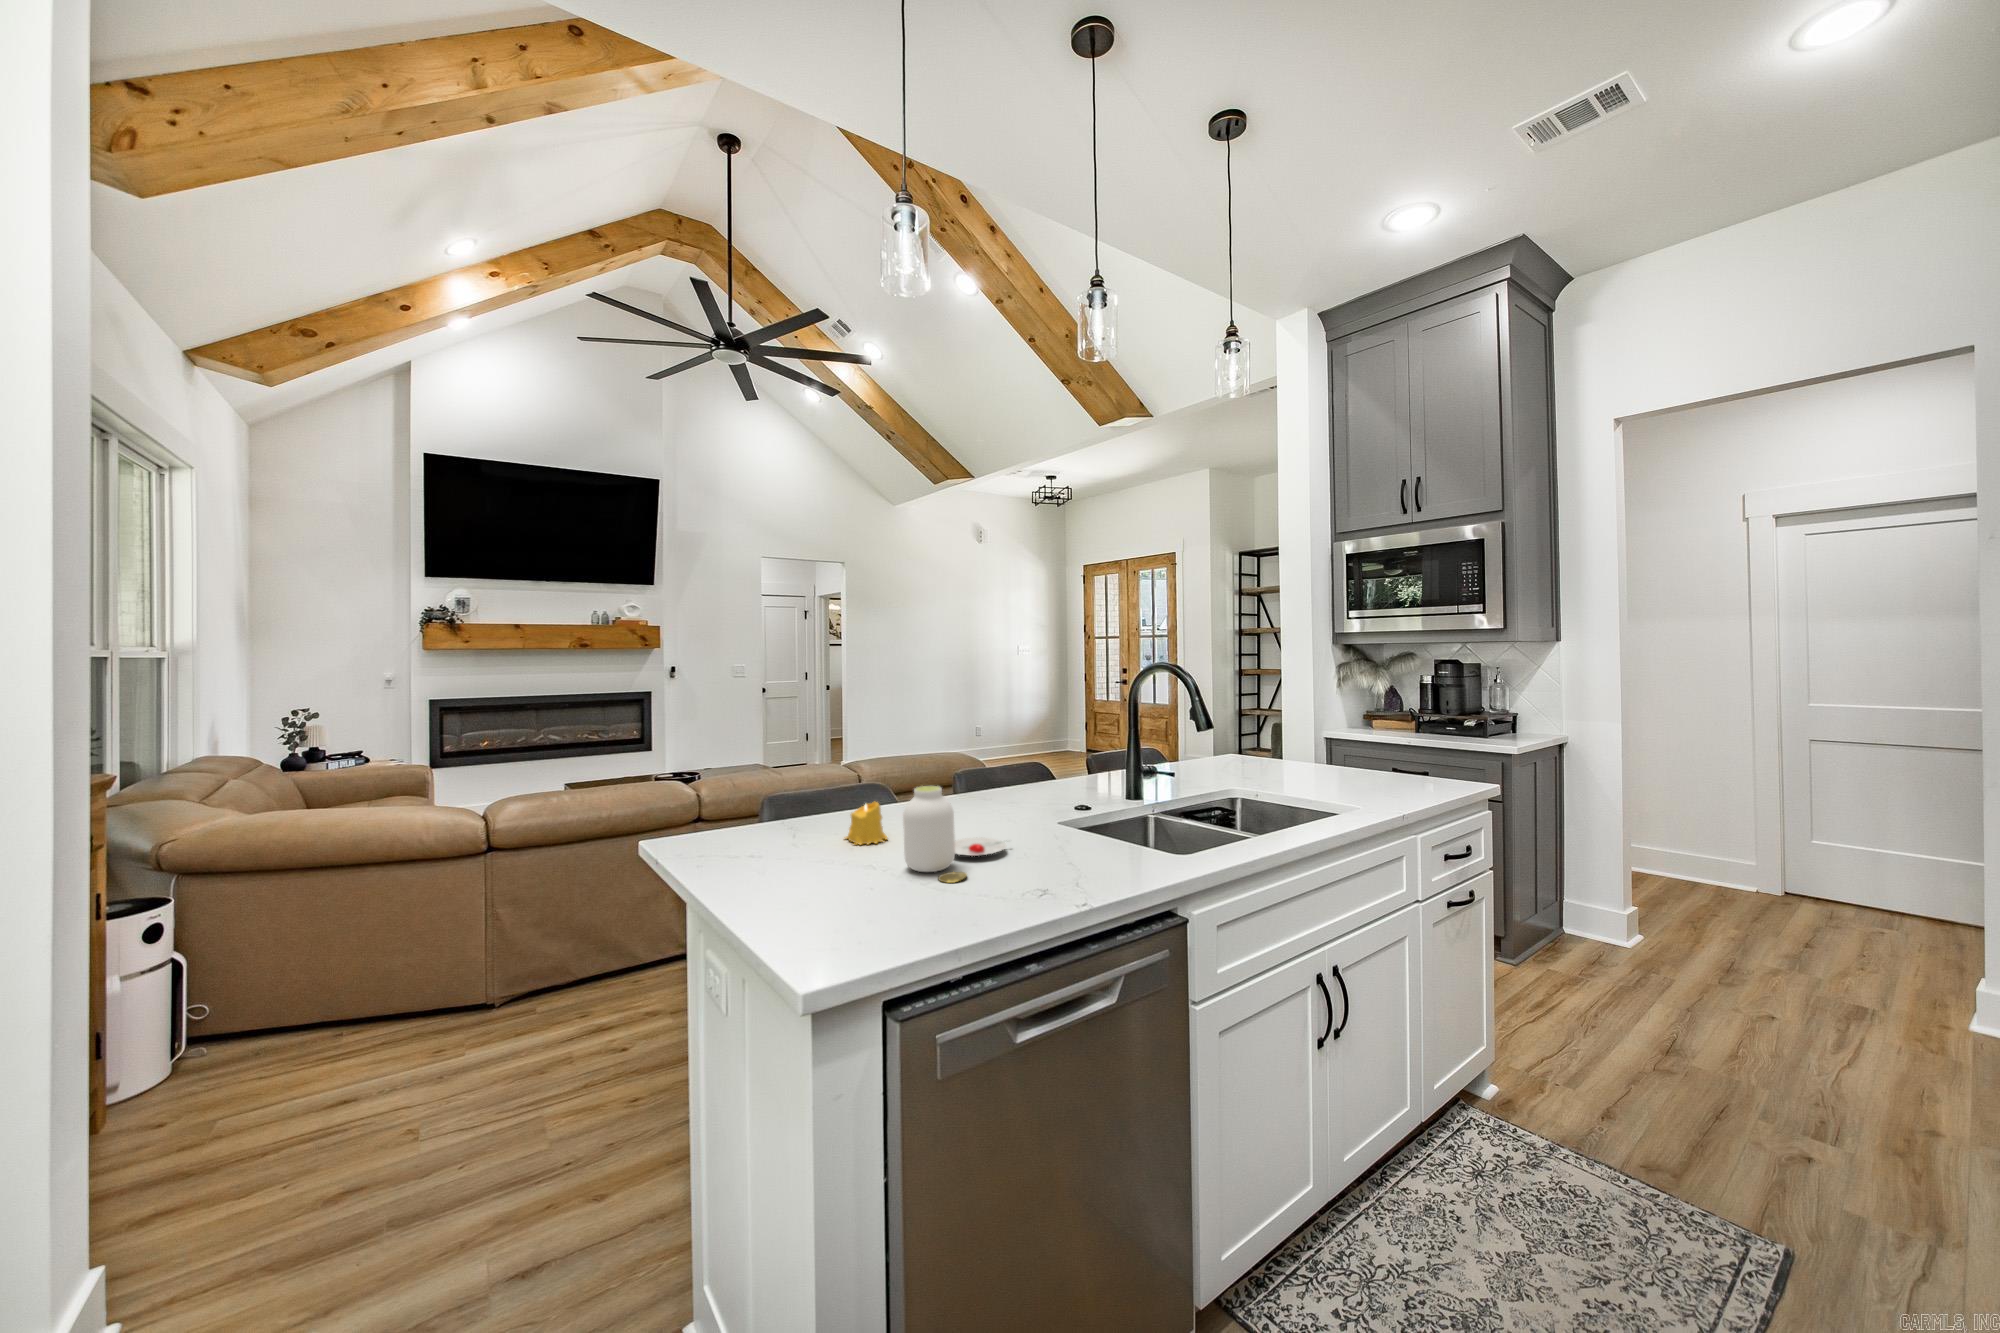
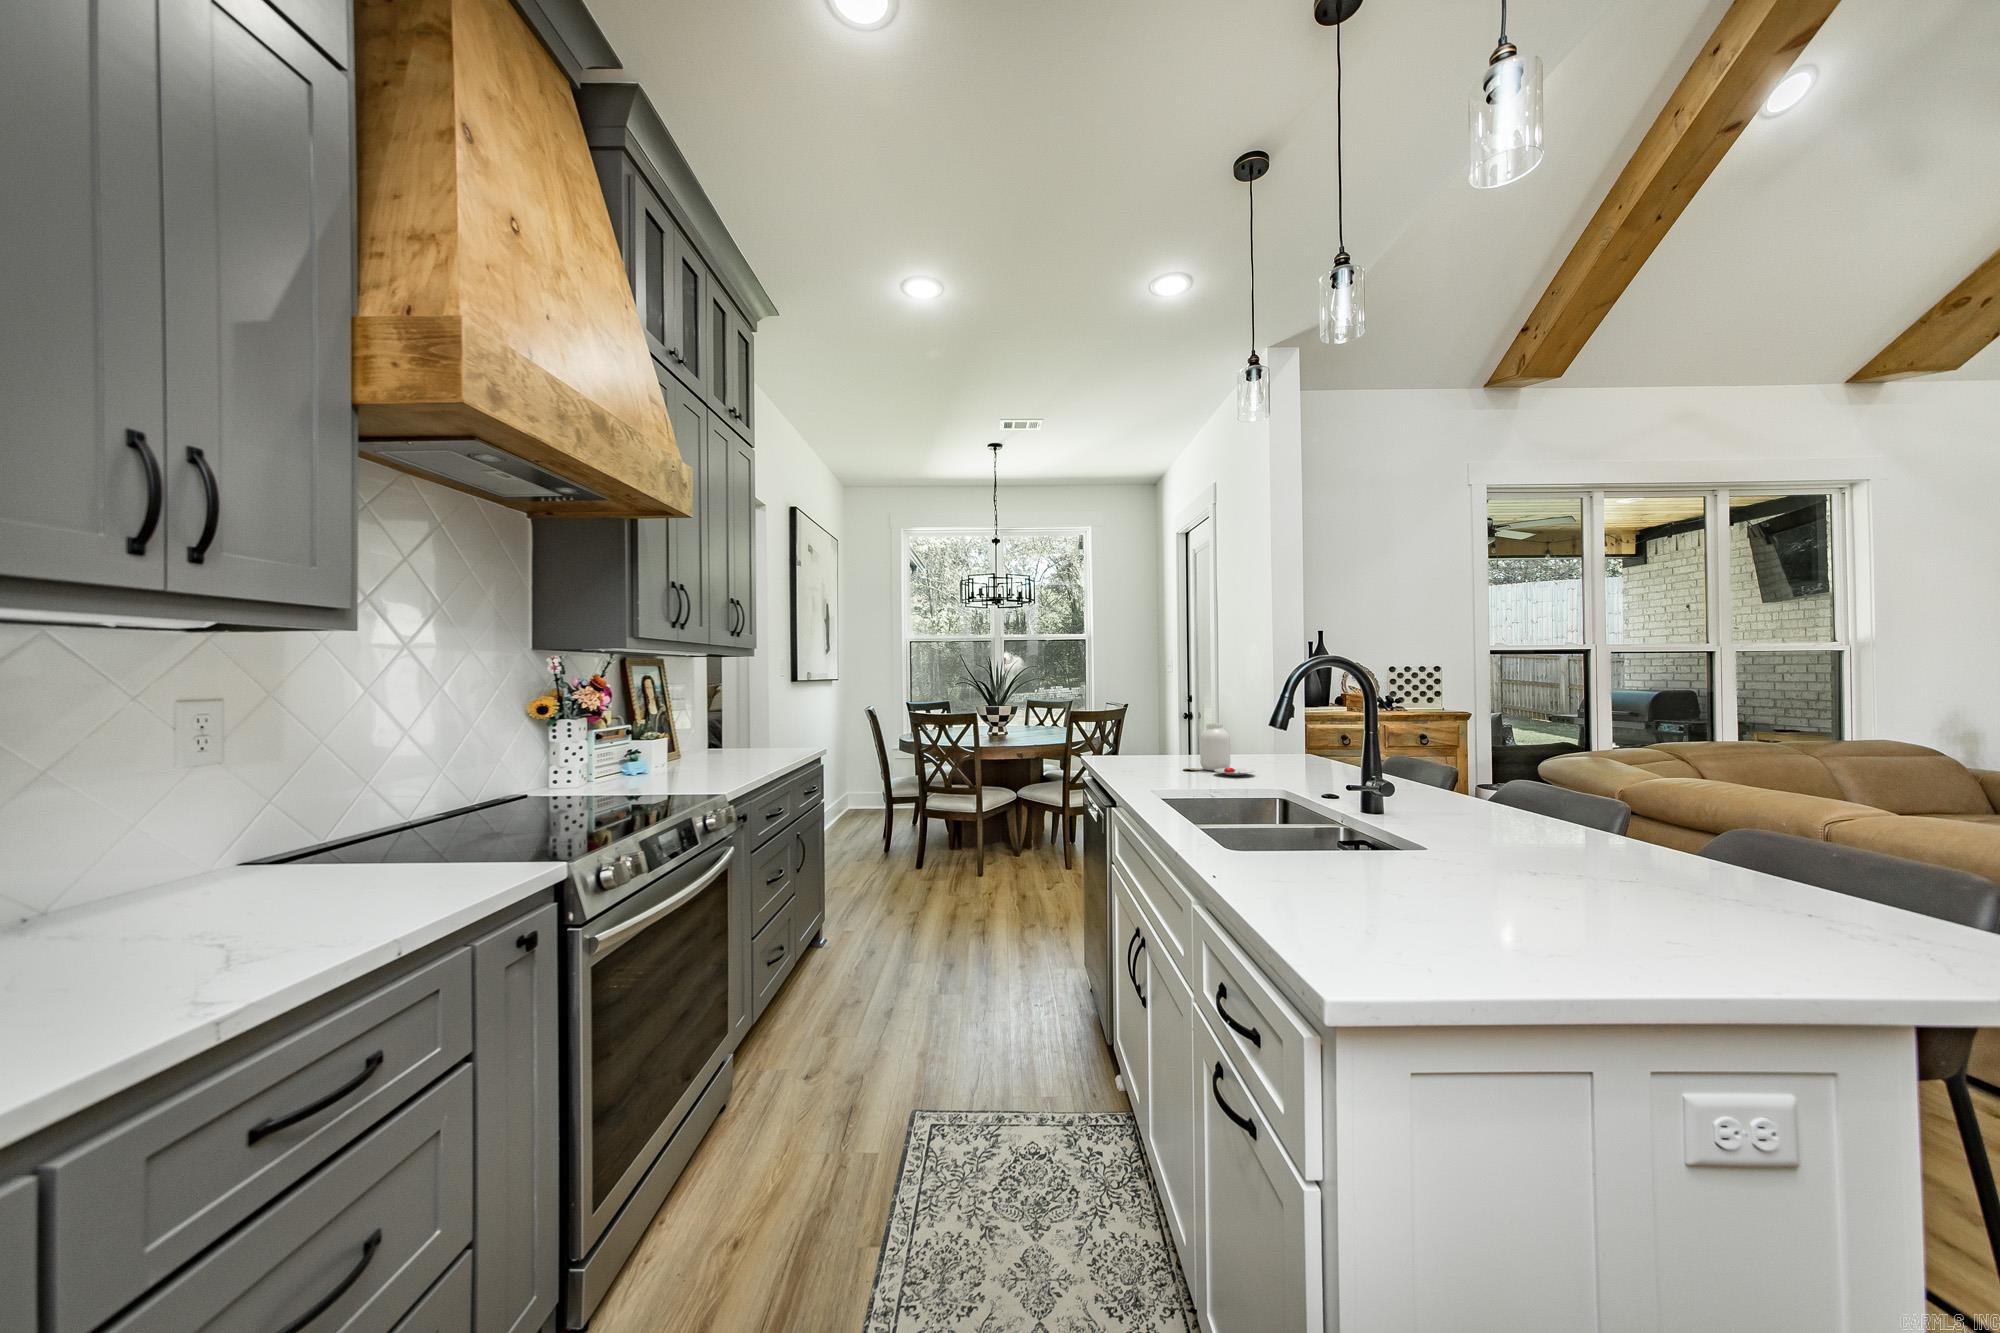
candle: present [845,802,887,845] -> none [1281,743,1313,770]

